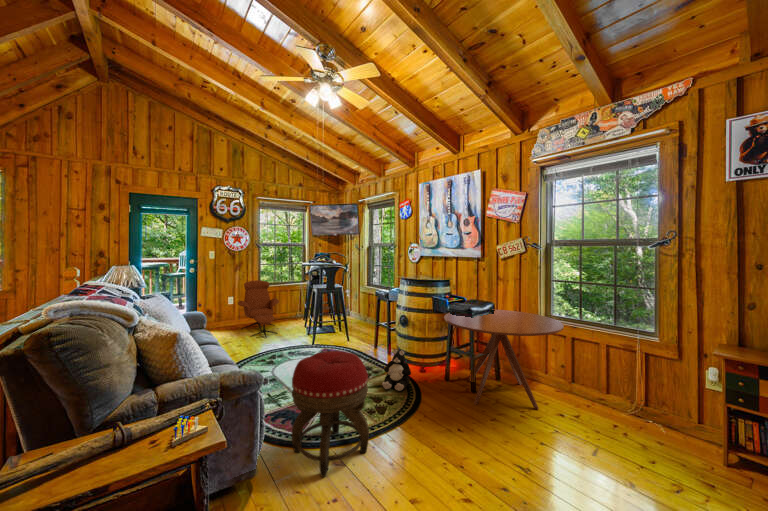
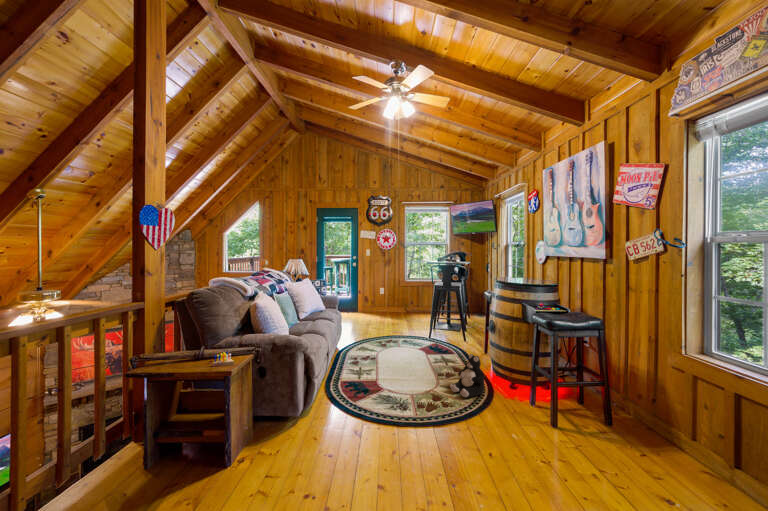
lounge chair: present [238,280,279,337] -> none [384,276,418,327]
round table: present [444,310,564,409] -> none [514,323,694,473]
footstool: present [292,351,369,477] -> none [327,338,392,439]

